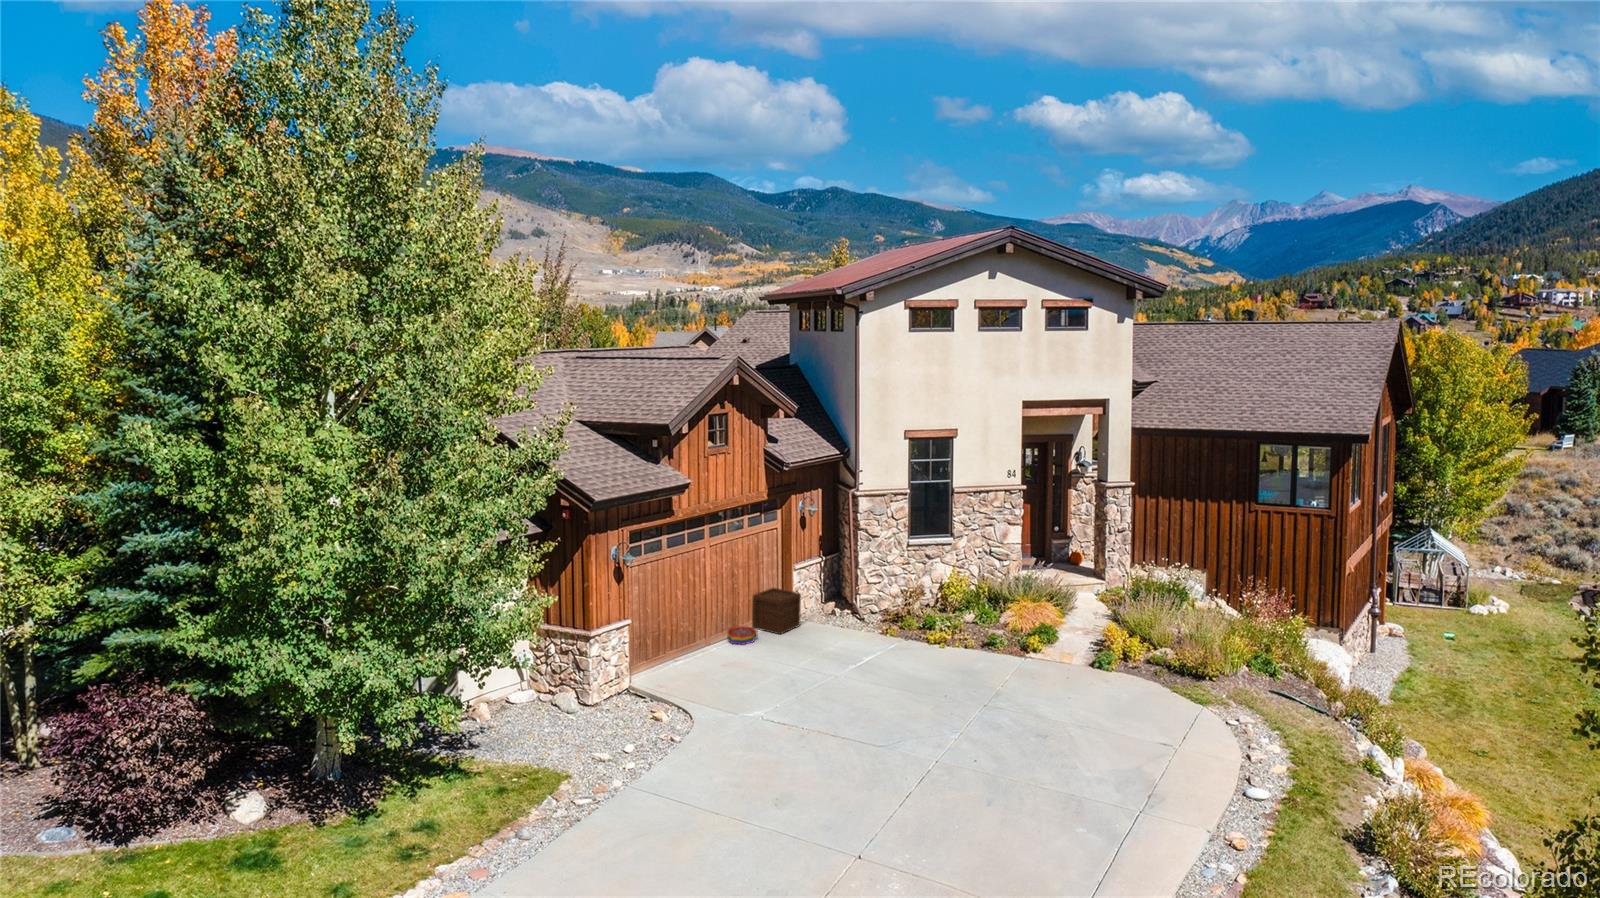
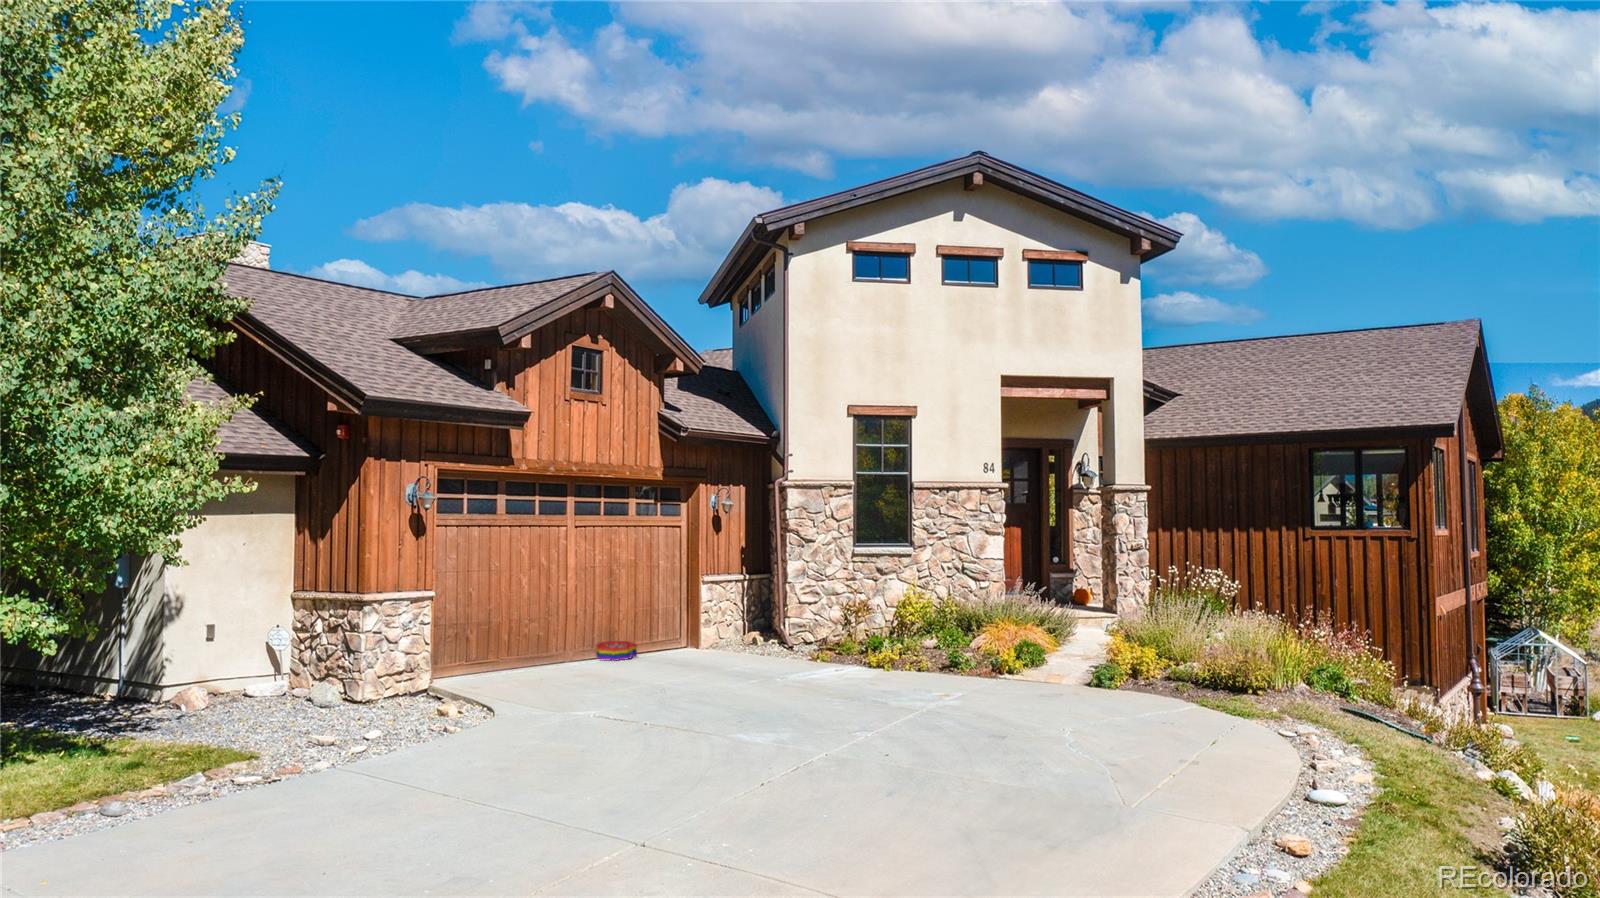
wooden crate: present [752,588,801,634] -> none [636,599,703,654]

